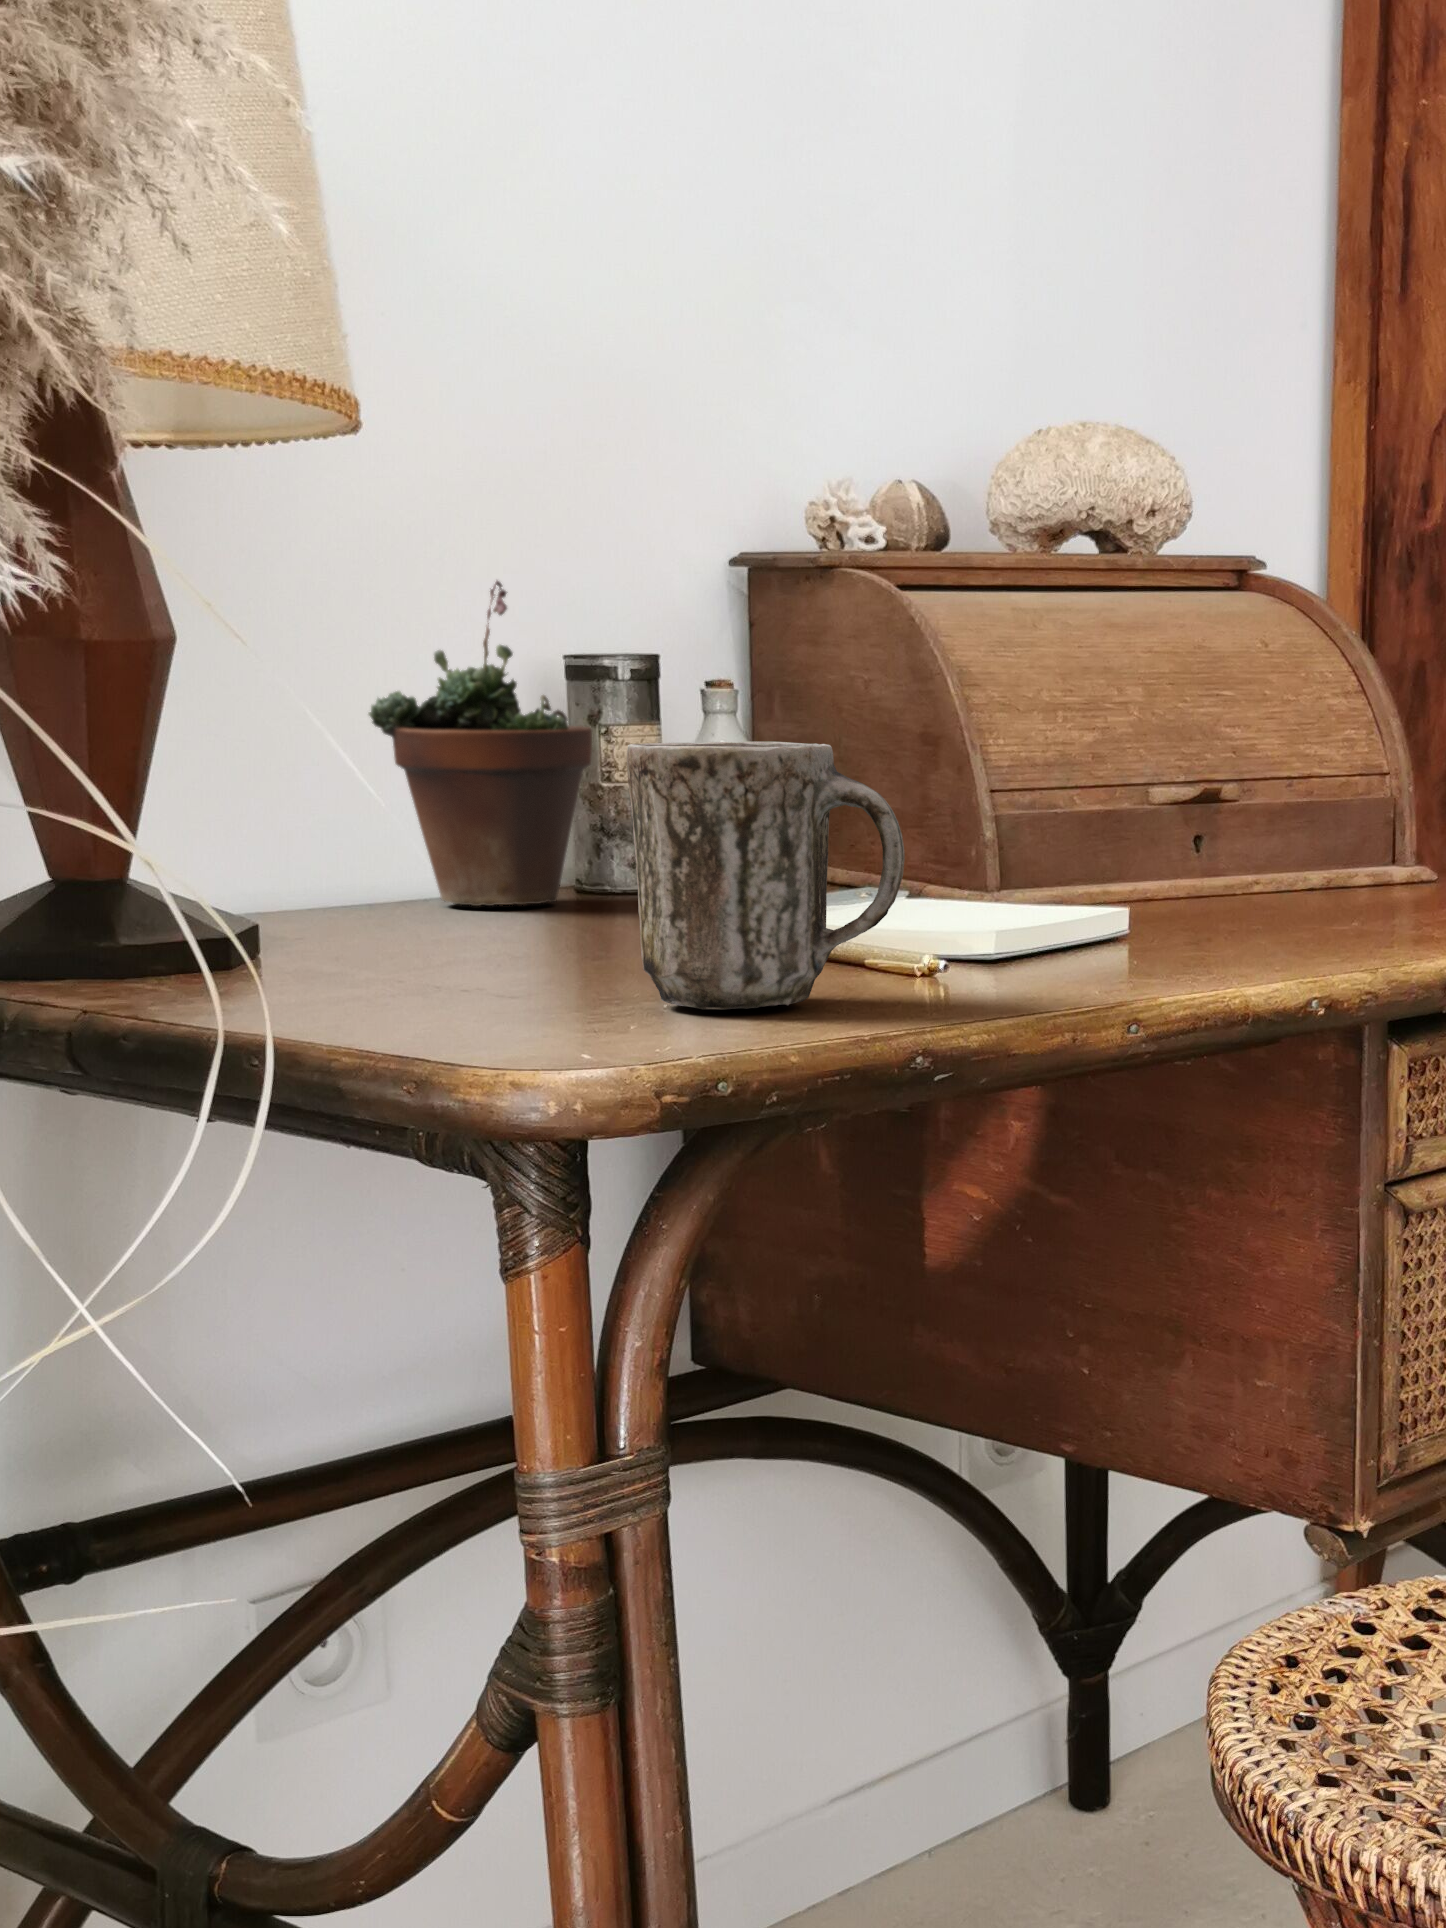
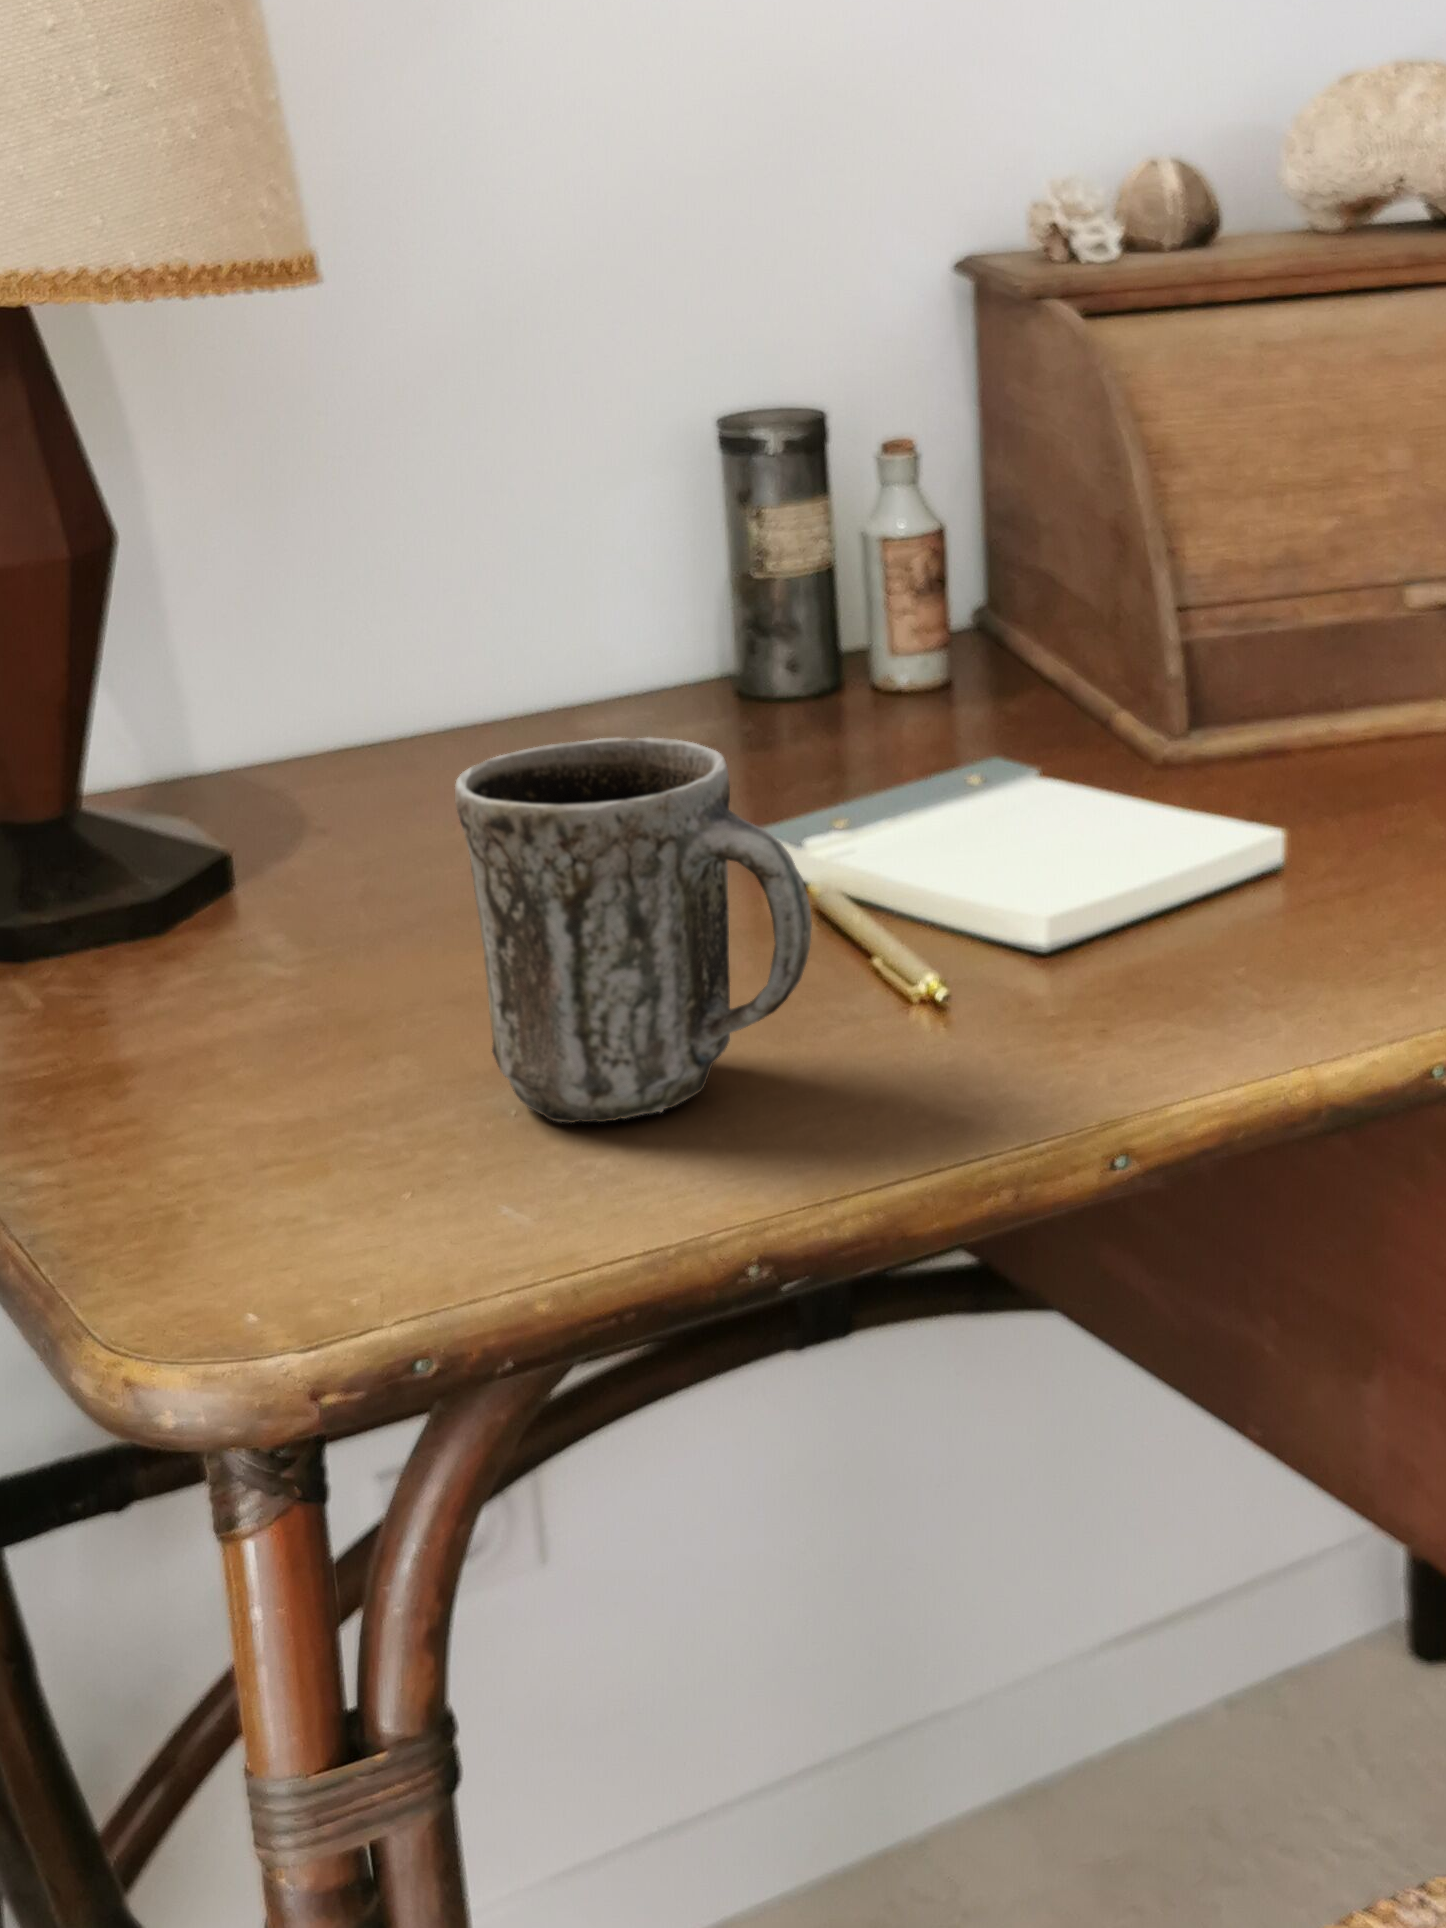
succulent plant: present [369,581,592,906] -> none [465,360,722,742]

